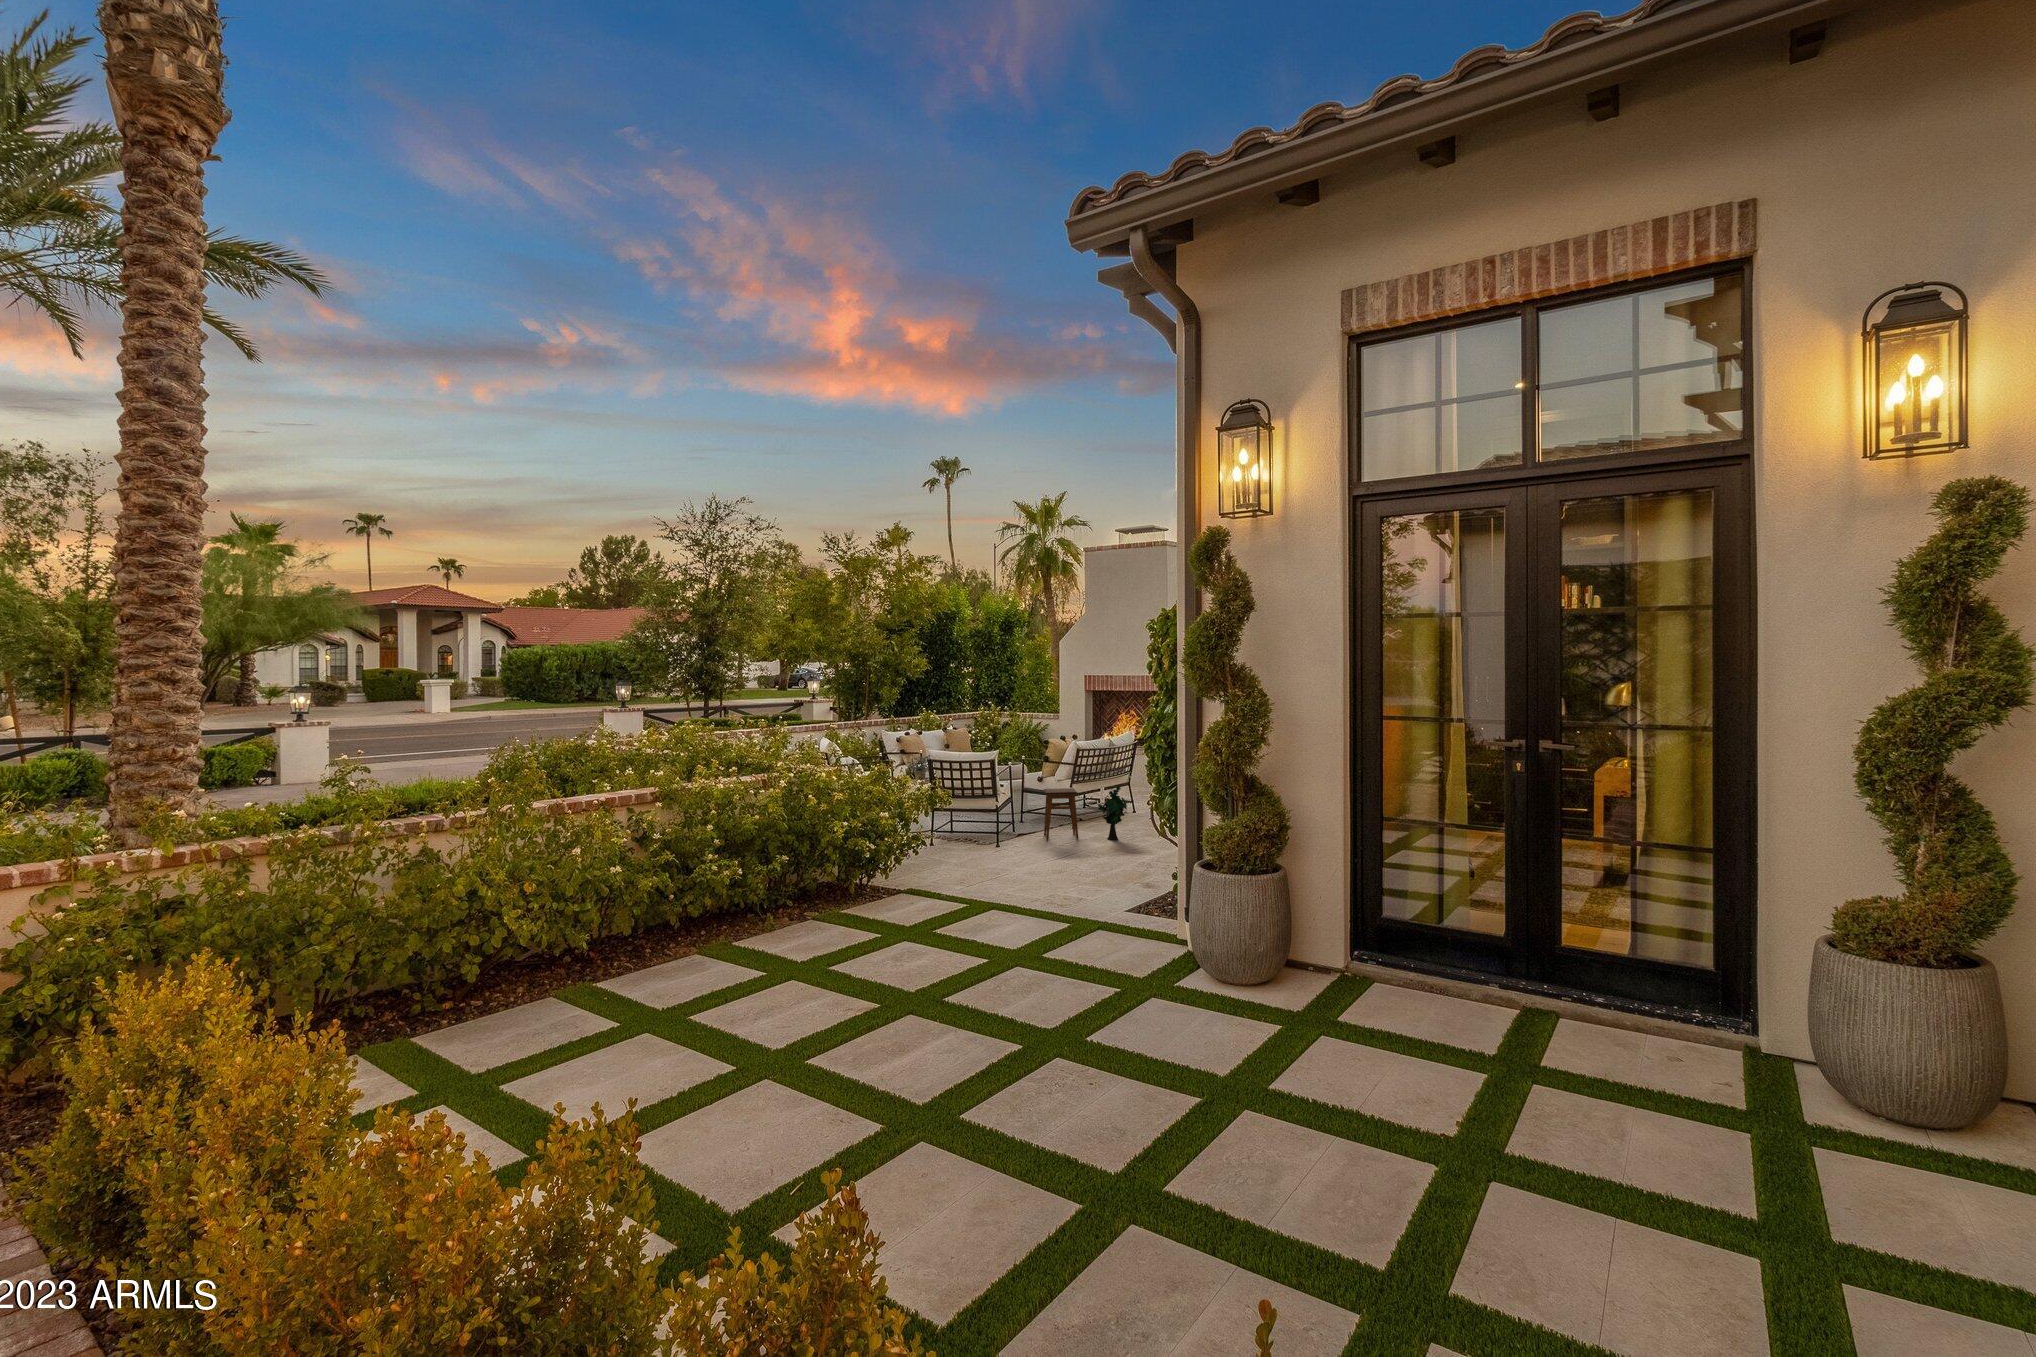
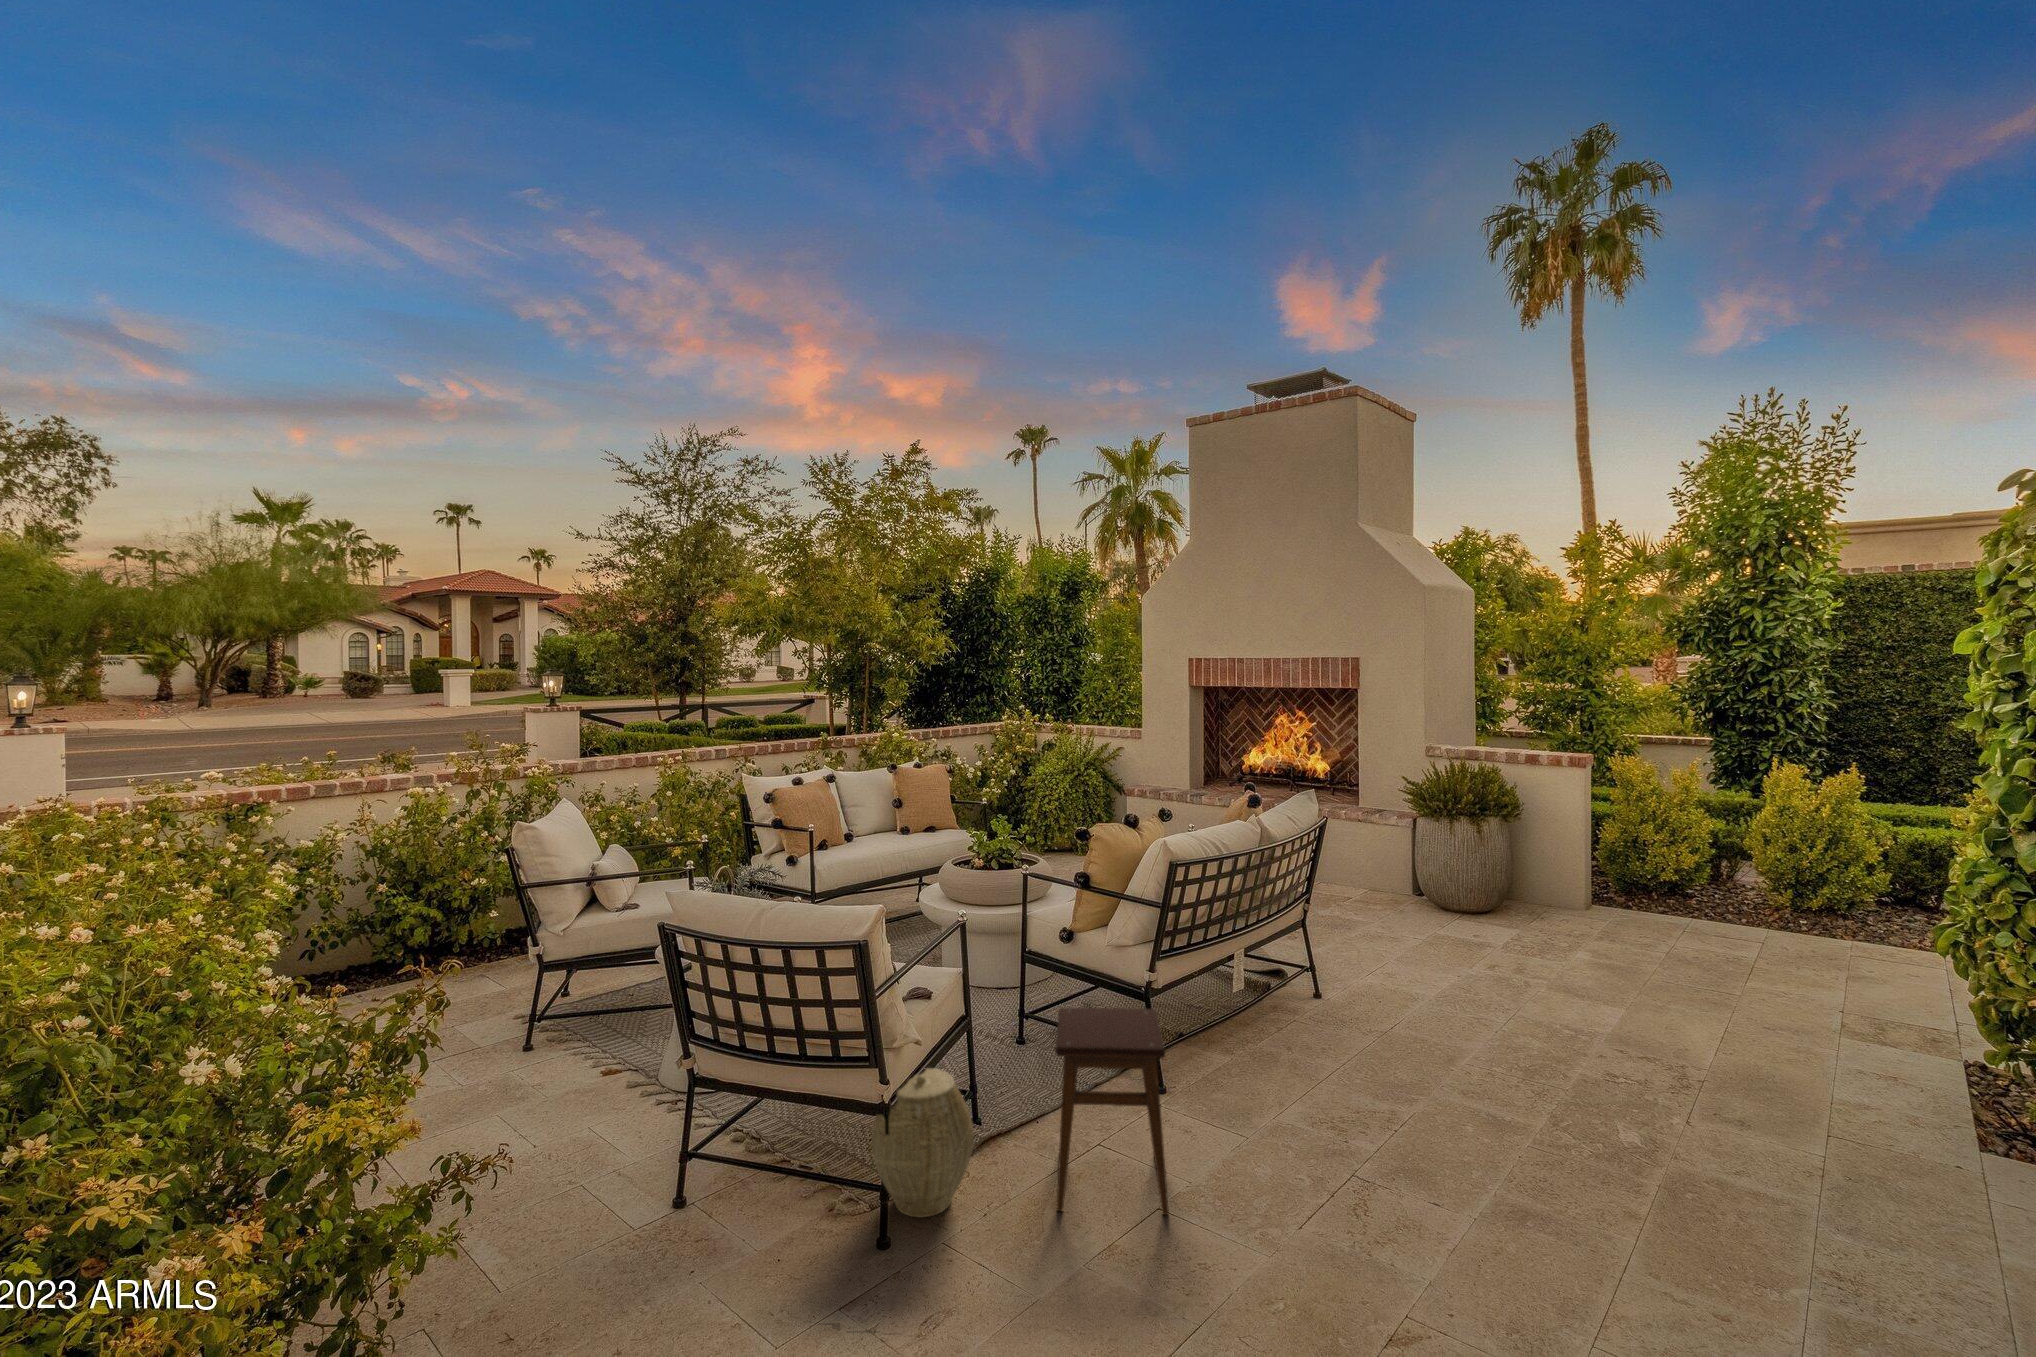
decorative plant: present [1098,786,1127,840] -> none [1236,1033,1350,1234]
woven basket: none [992,803,1022,842] -> present [872,1069,973,1217]

